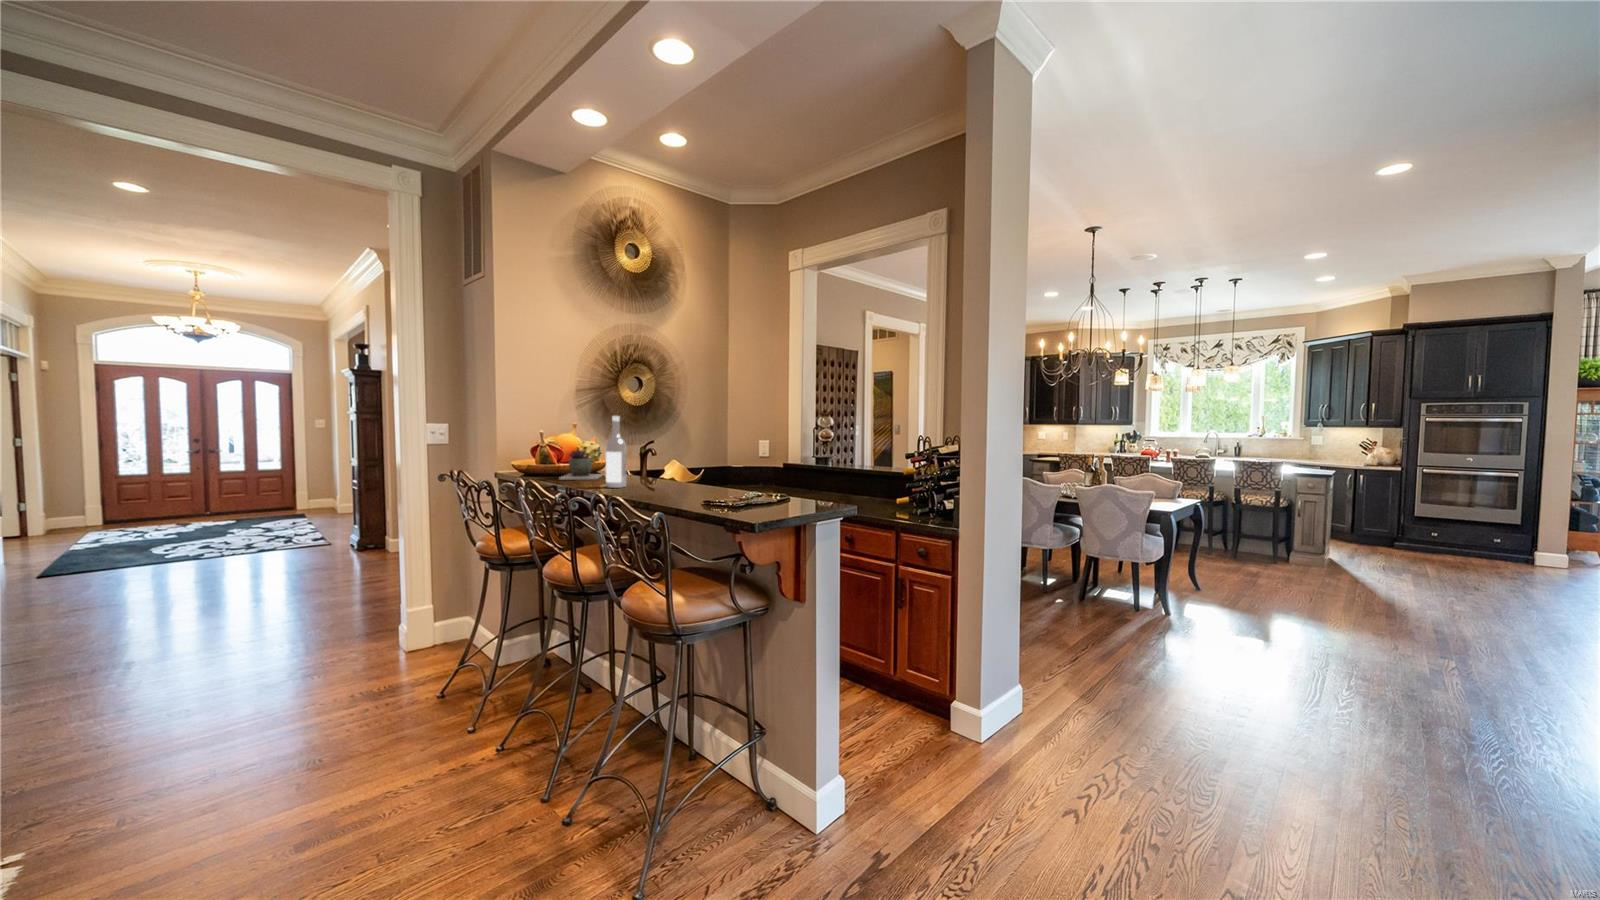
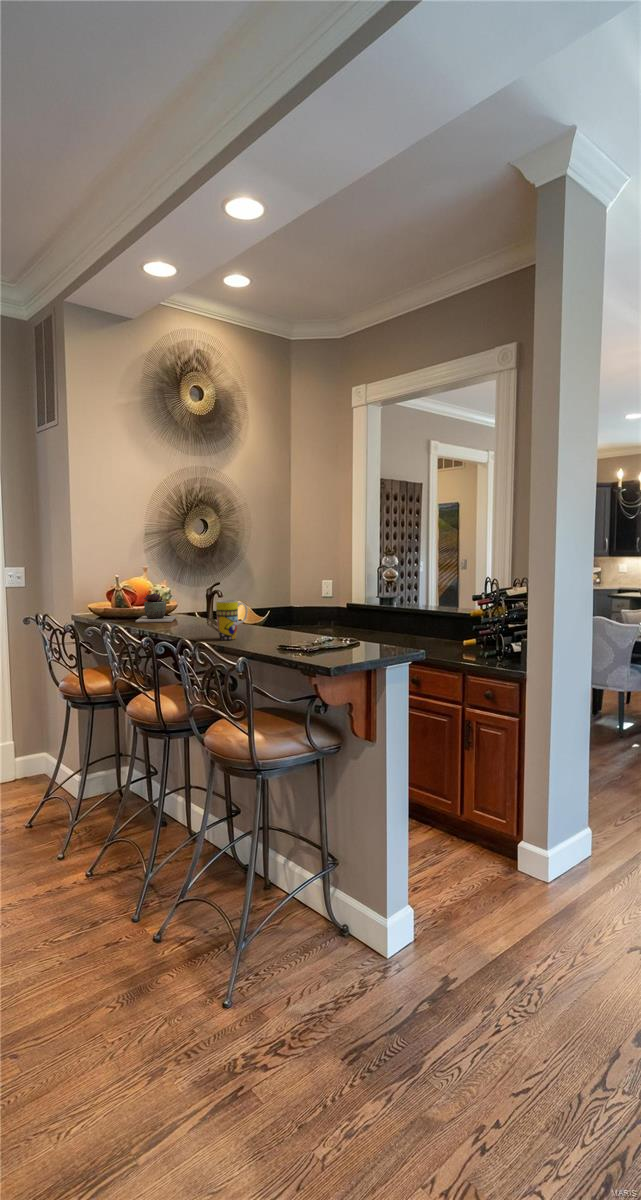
wine bottle: present [606,416,626,488] -> none [182,562,202,631]
mug: none [639,455,673,496] -> present [216,600,248,640]

